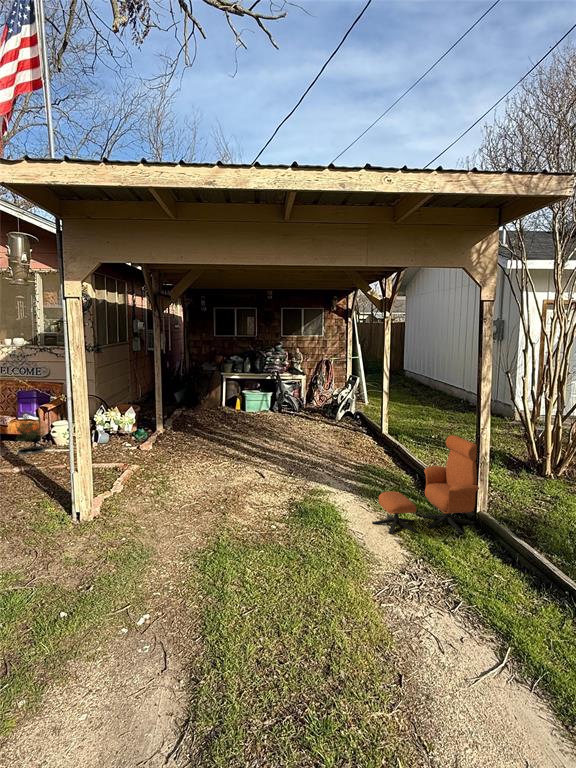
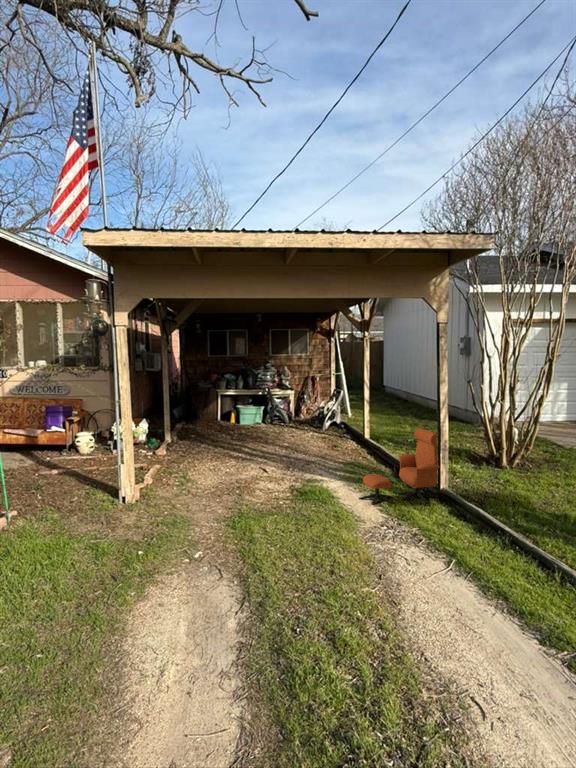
potted tree: present [17,414,44,454] -> none [45,420,72,461]

